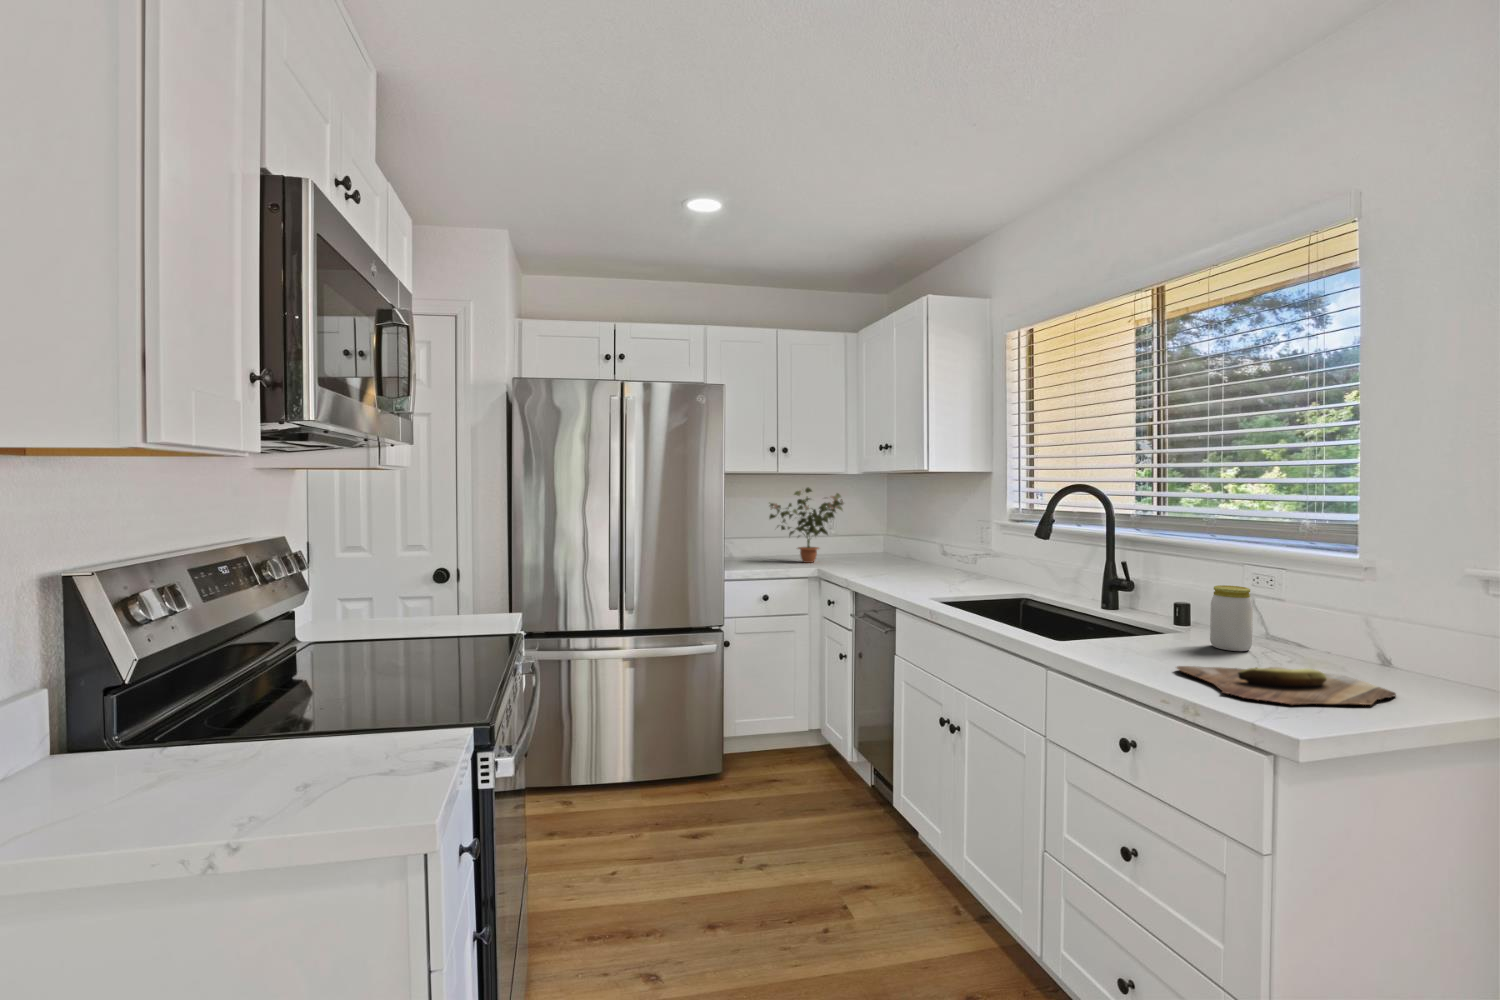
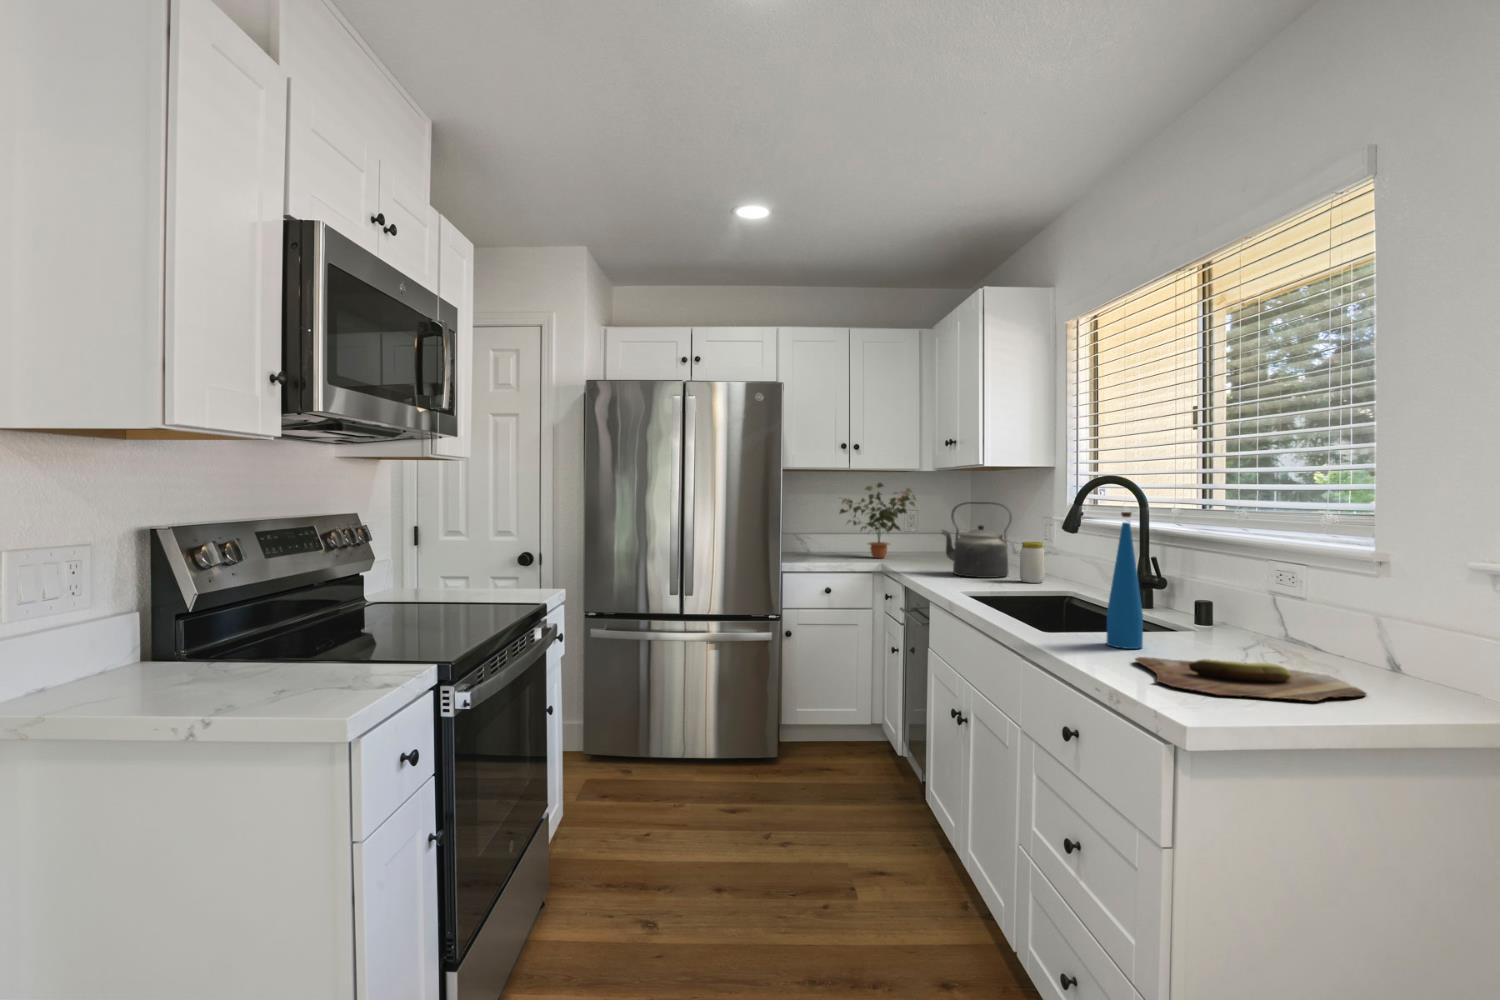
kettle: none [886,508,955,582] -> present [942,502,1012,578]
bottle: none [1126,526,1162,656] -> present [1107,512,1143,649]
jar: present [1210,585,1253,651] -> present [1020,542,1045,583]

